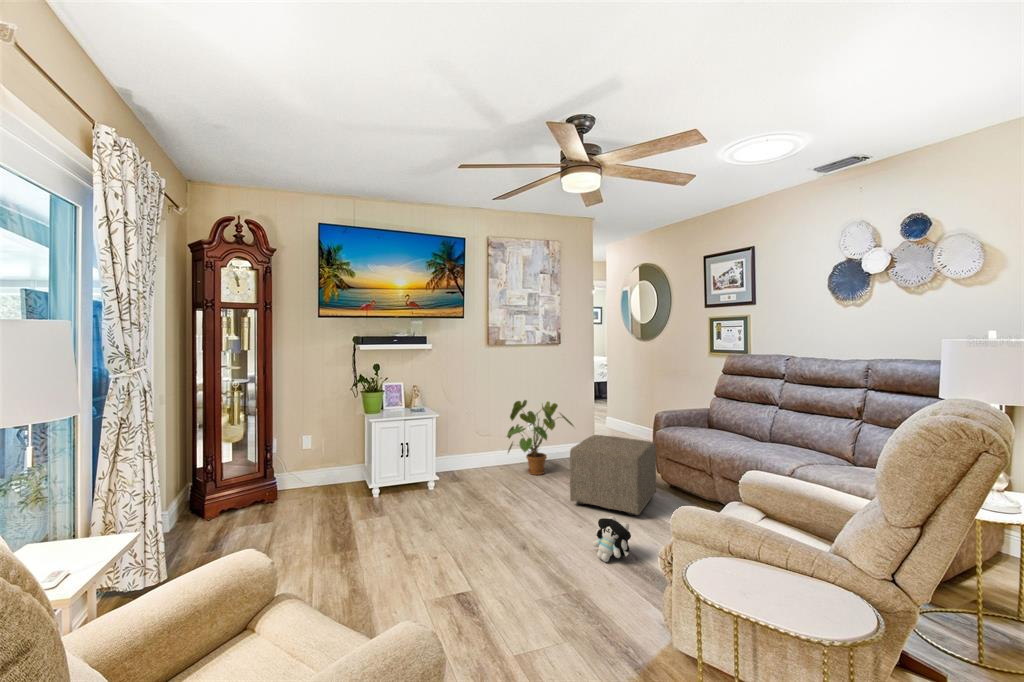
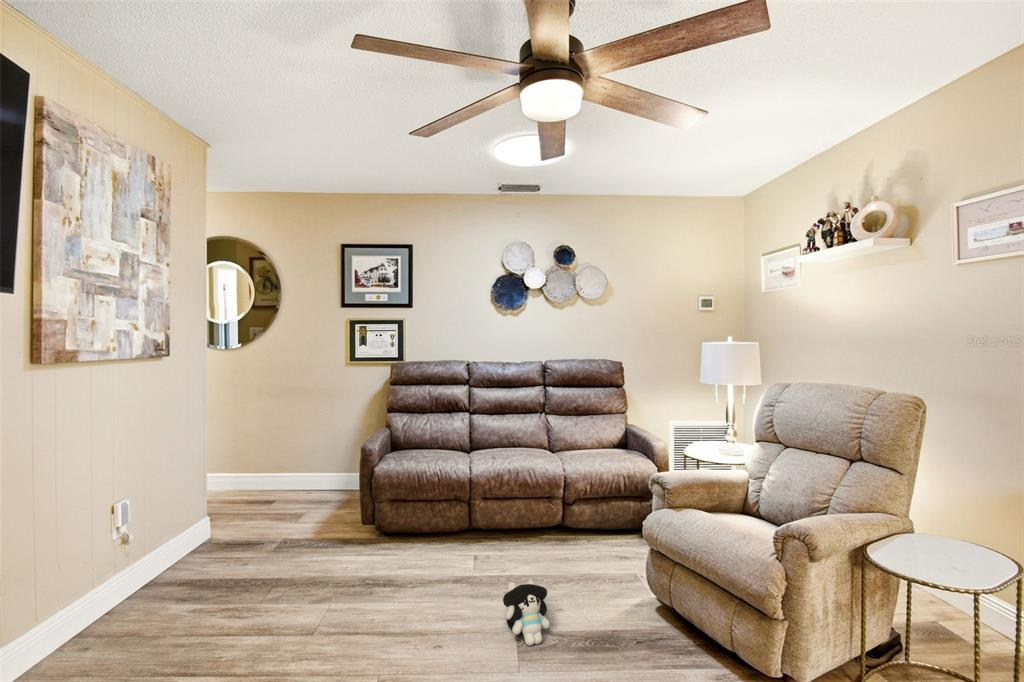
house plant: present [507,400,574,475] -> none [93,470,248,623]
ottoman: present [570,435,656,516] -> none [323,483,458,613]

